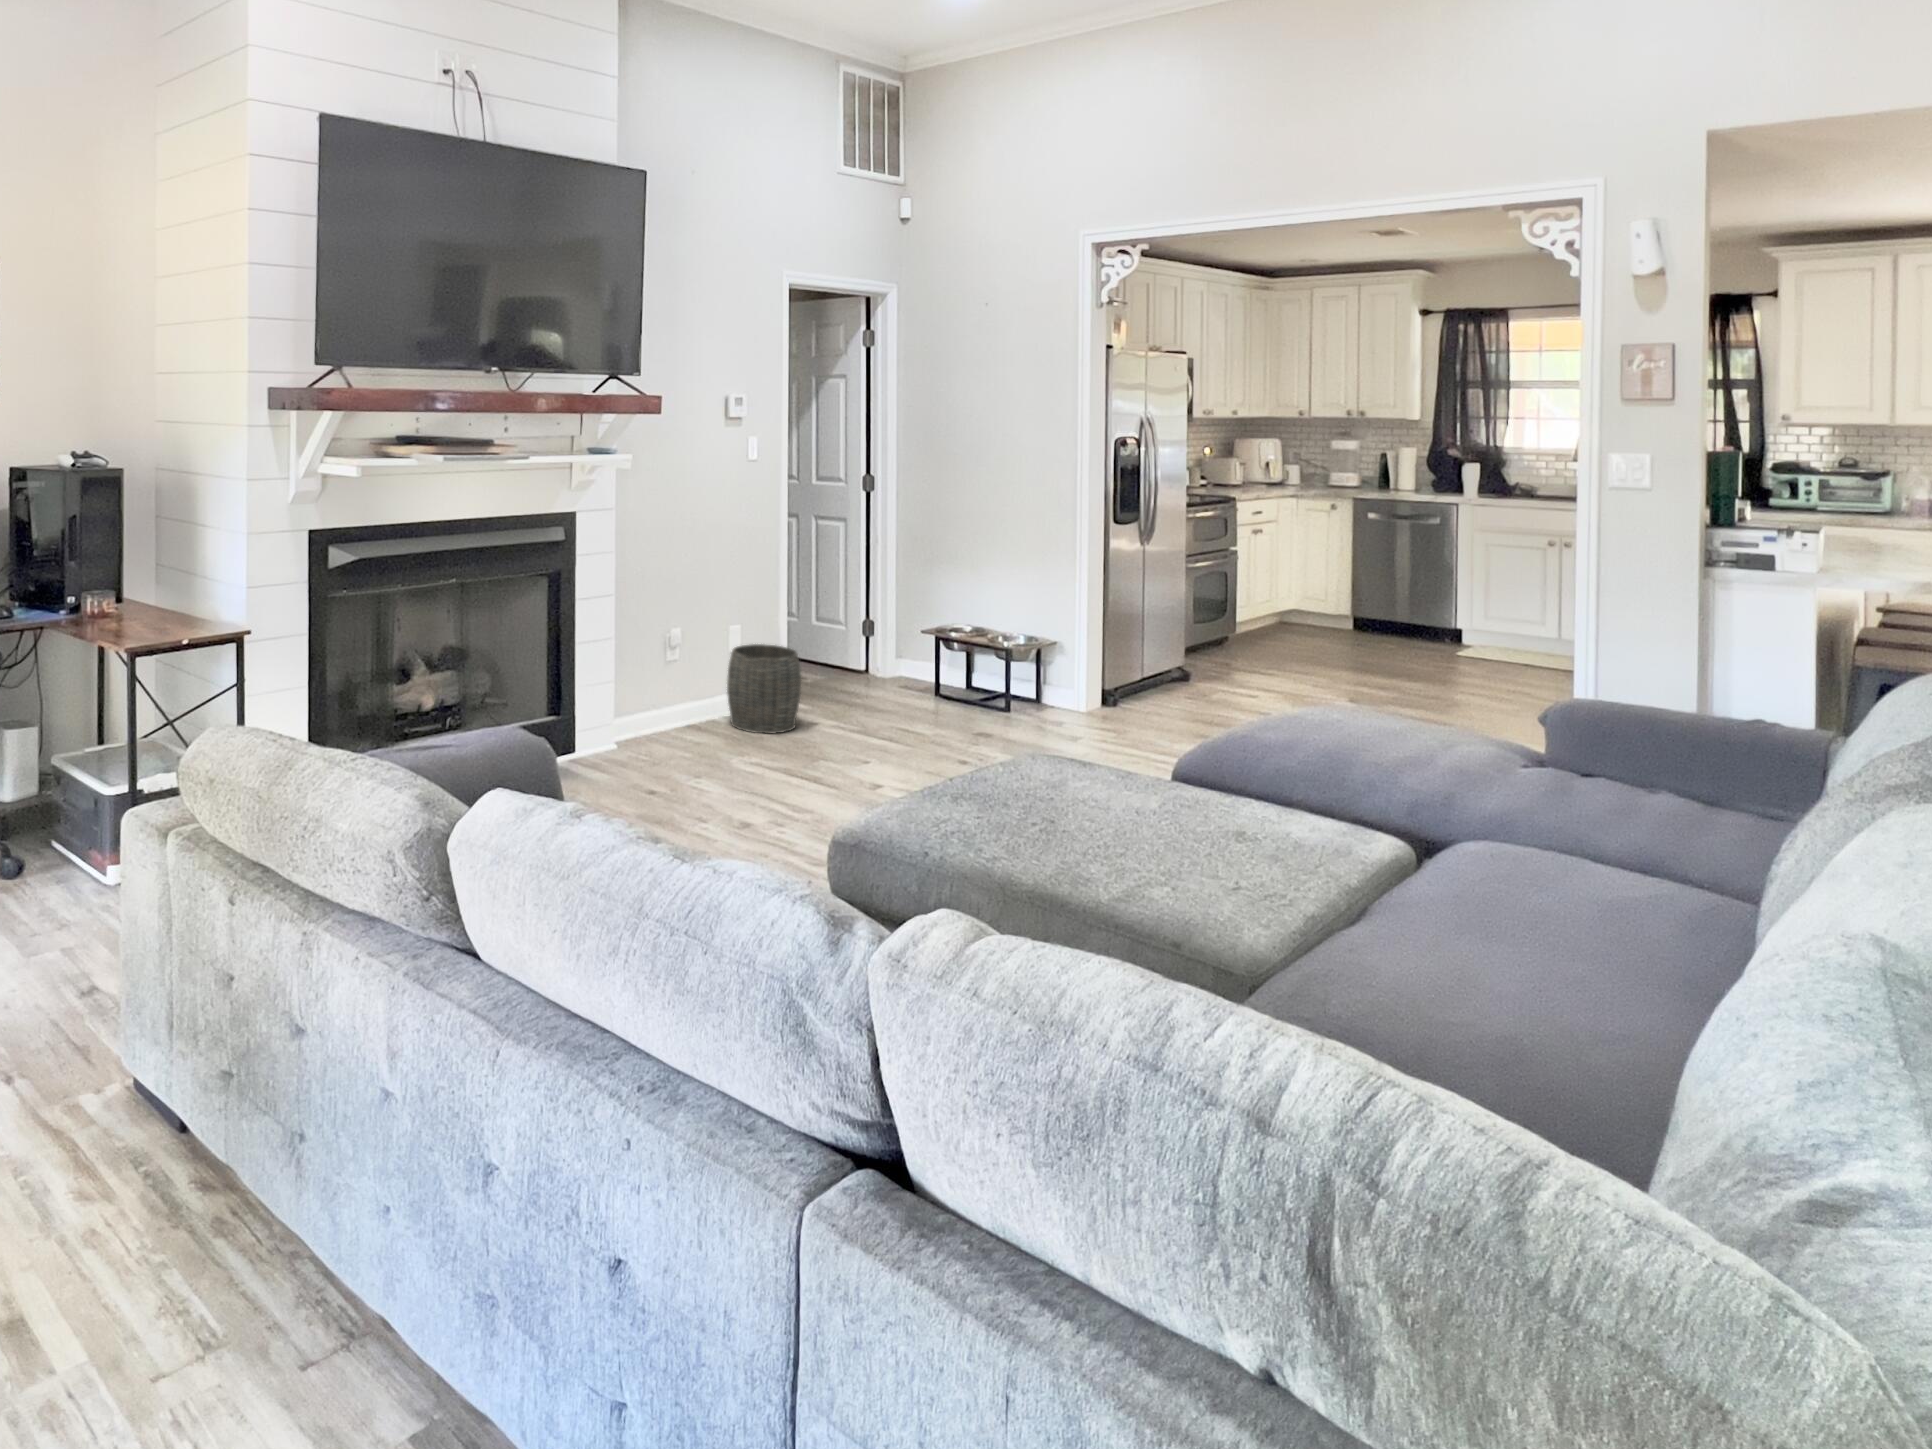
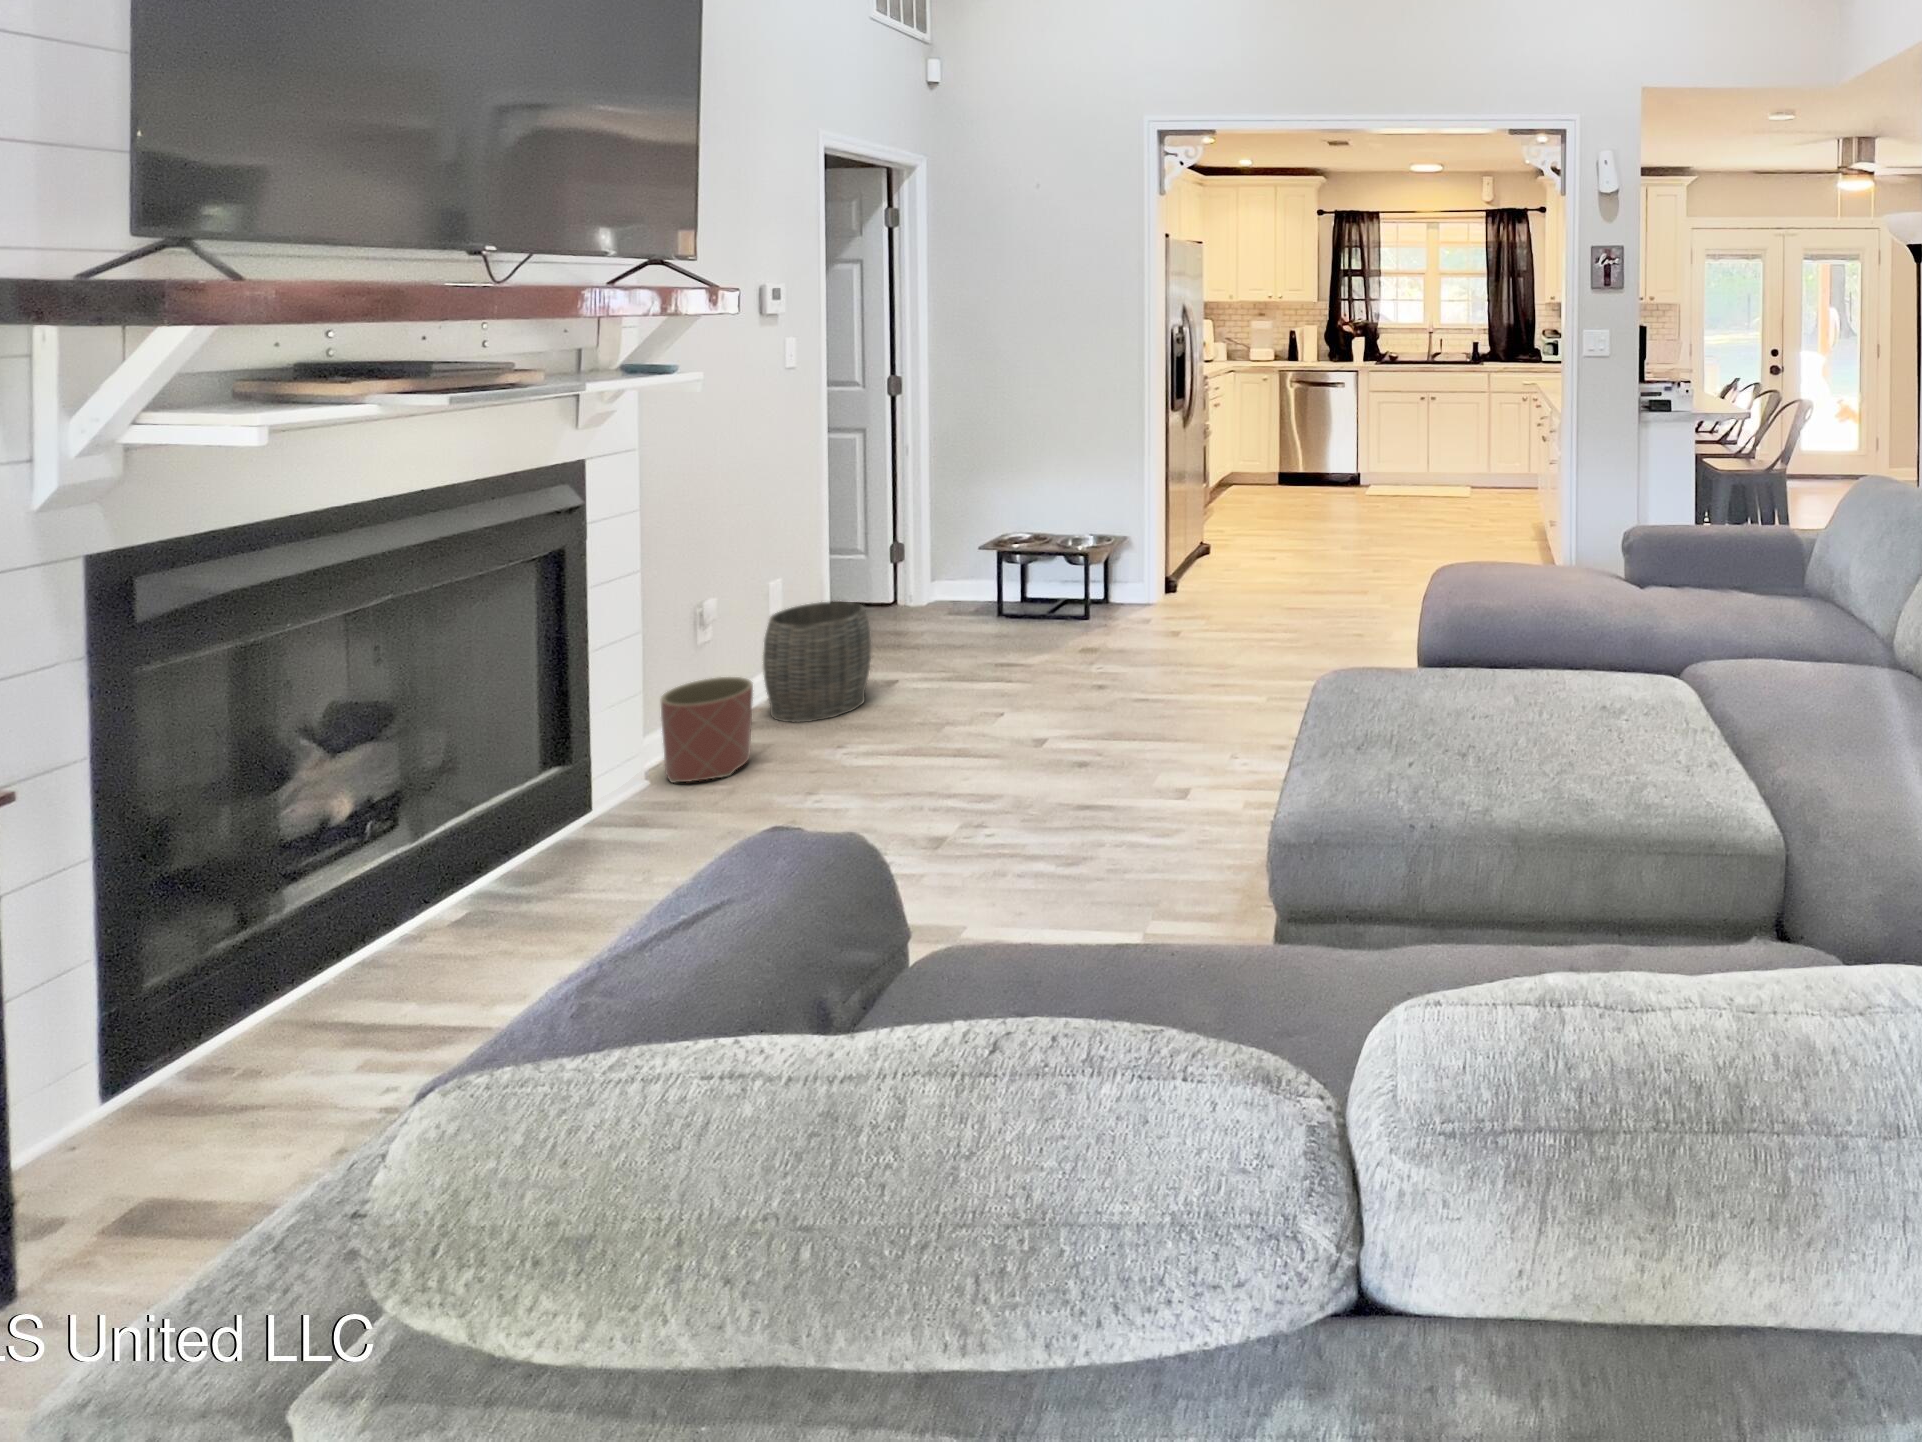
planter: none [651,679,706,749] -> present [661,677,753,783]

